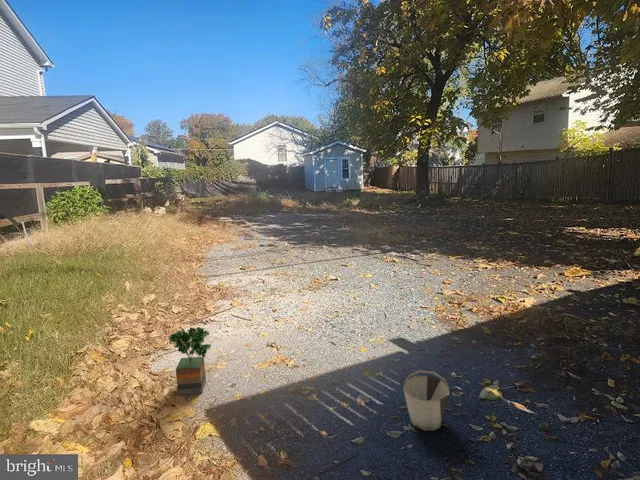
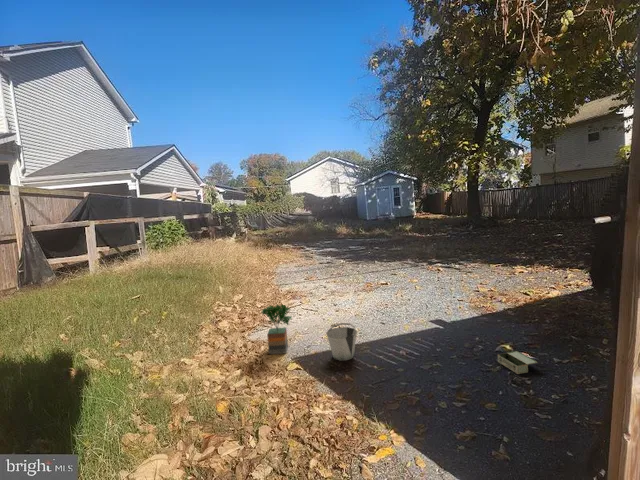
bucket: present [403,370,449,431] -> present [326,323,357,361]
toolbox: none [476,397,528,436] -> present [498,351,537,374]

